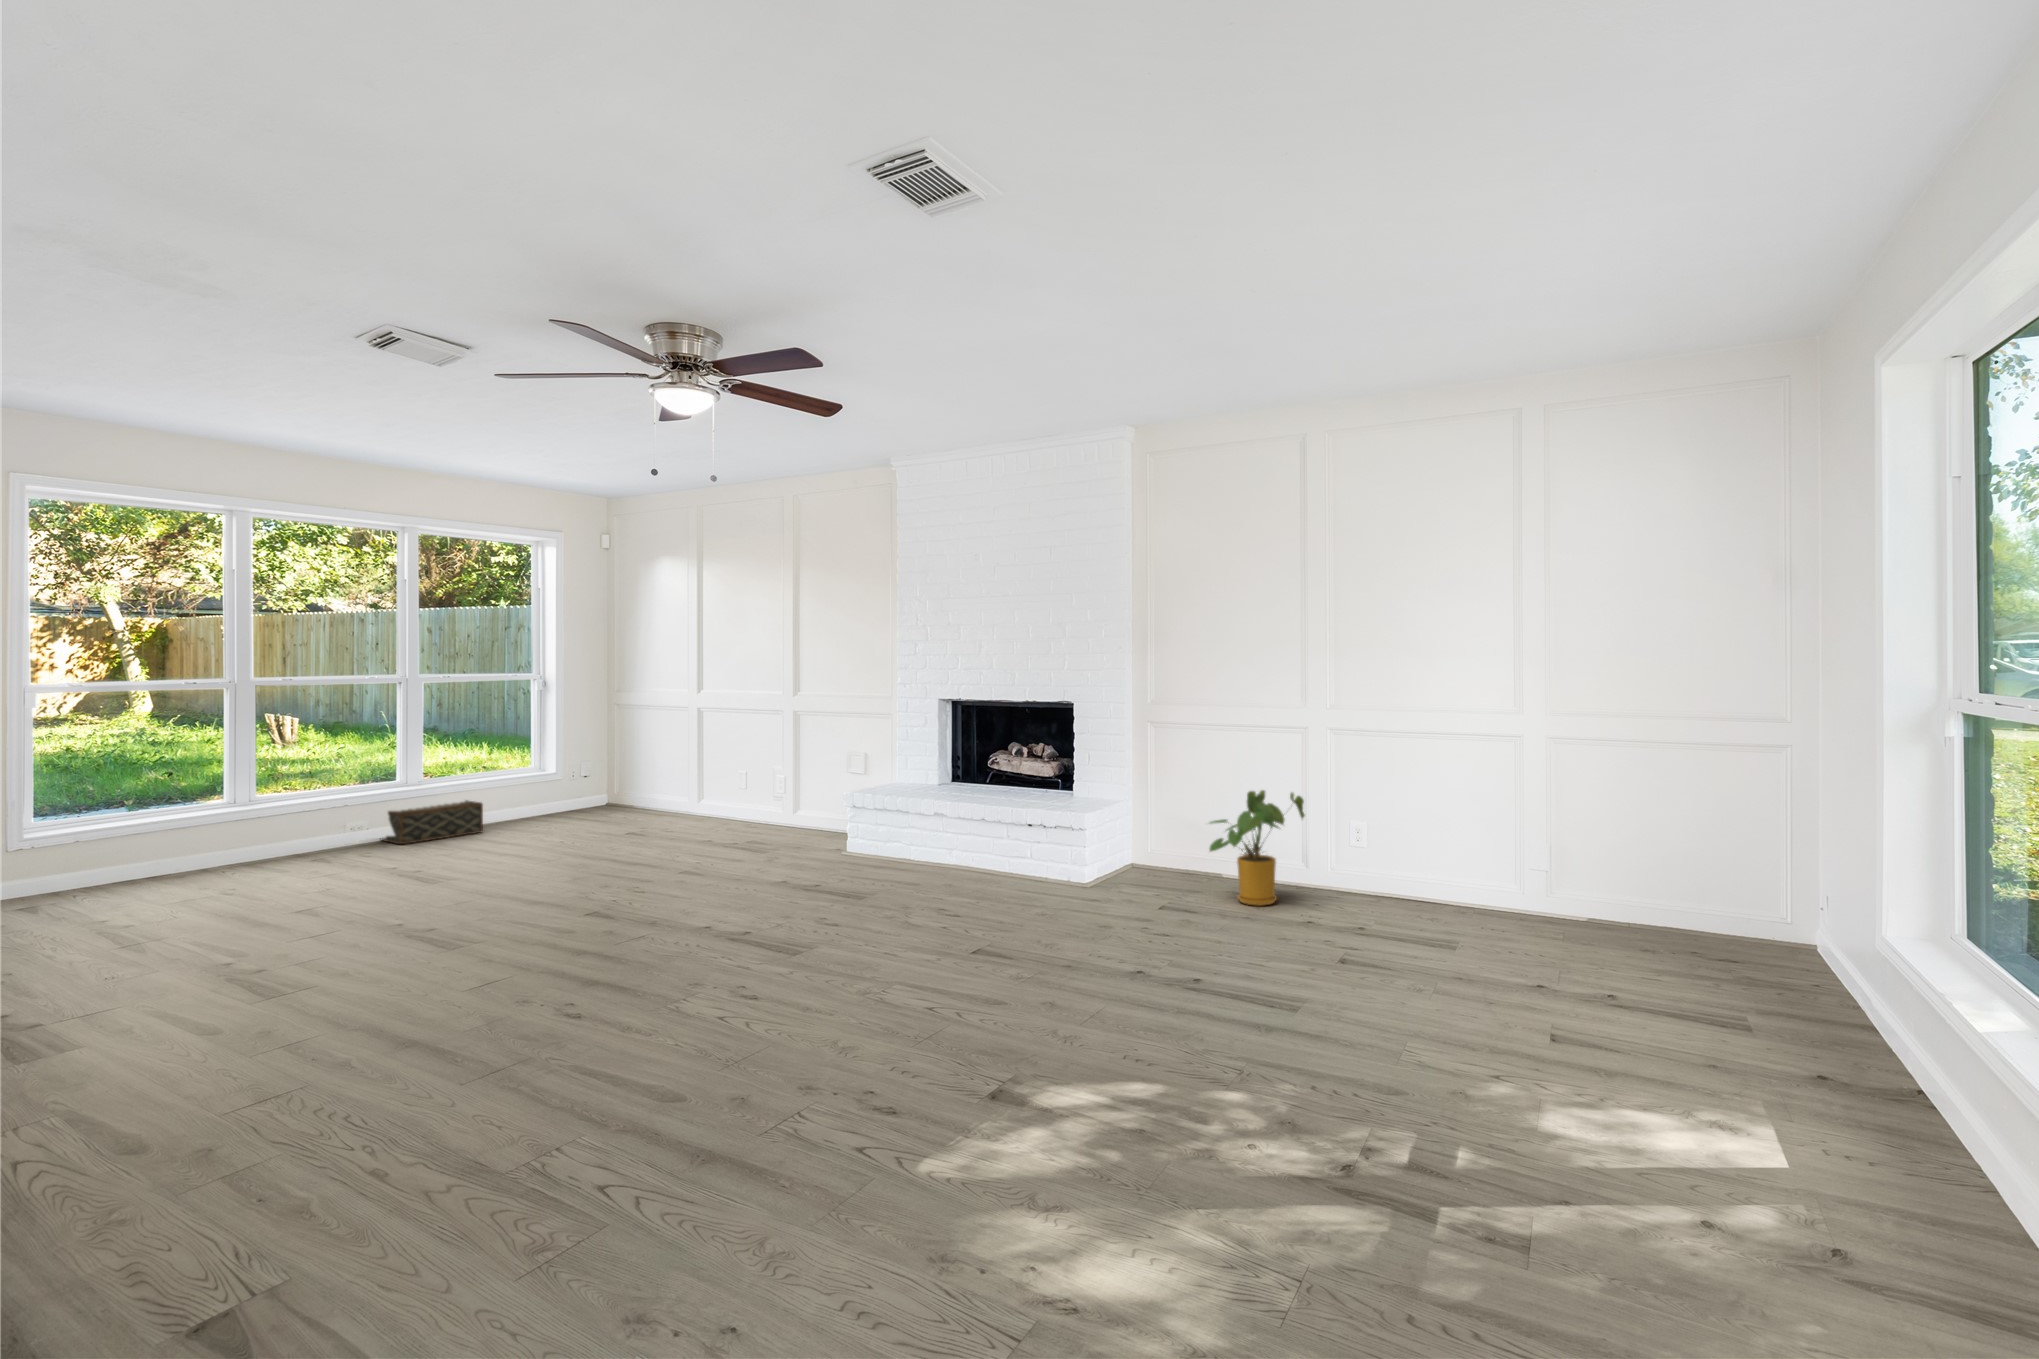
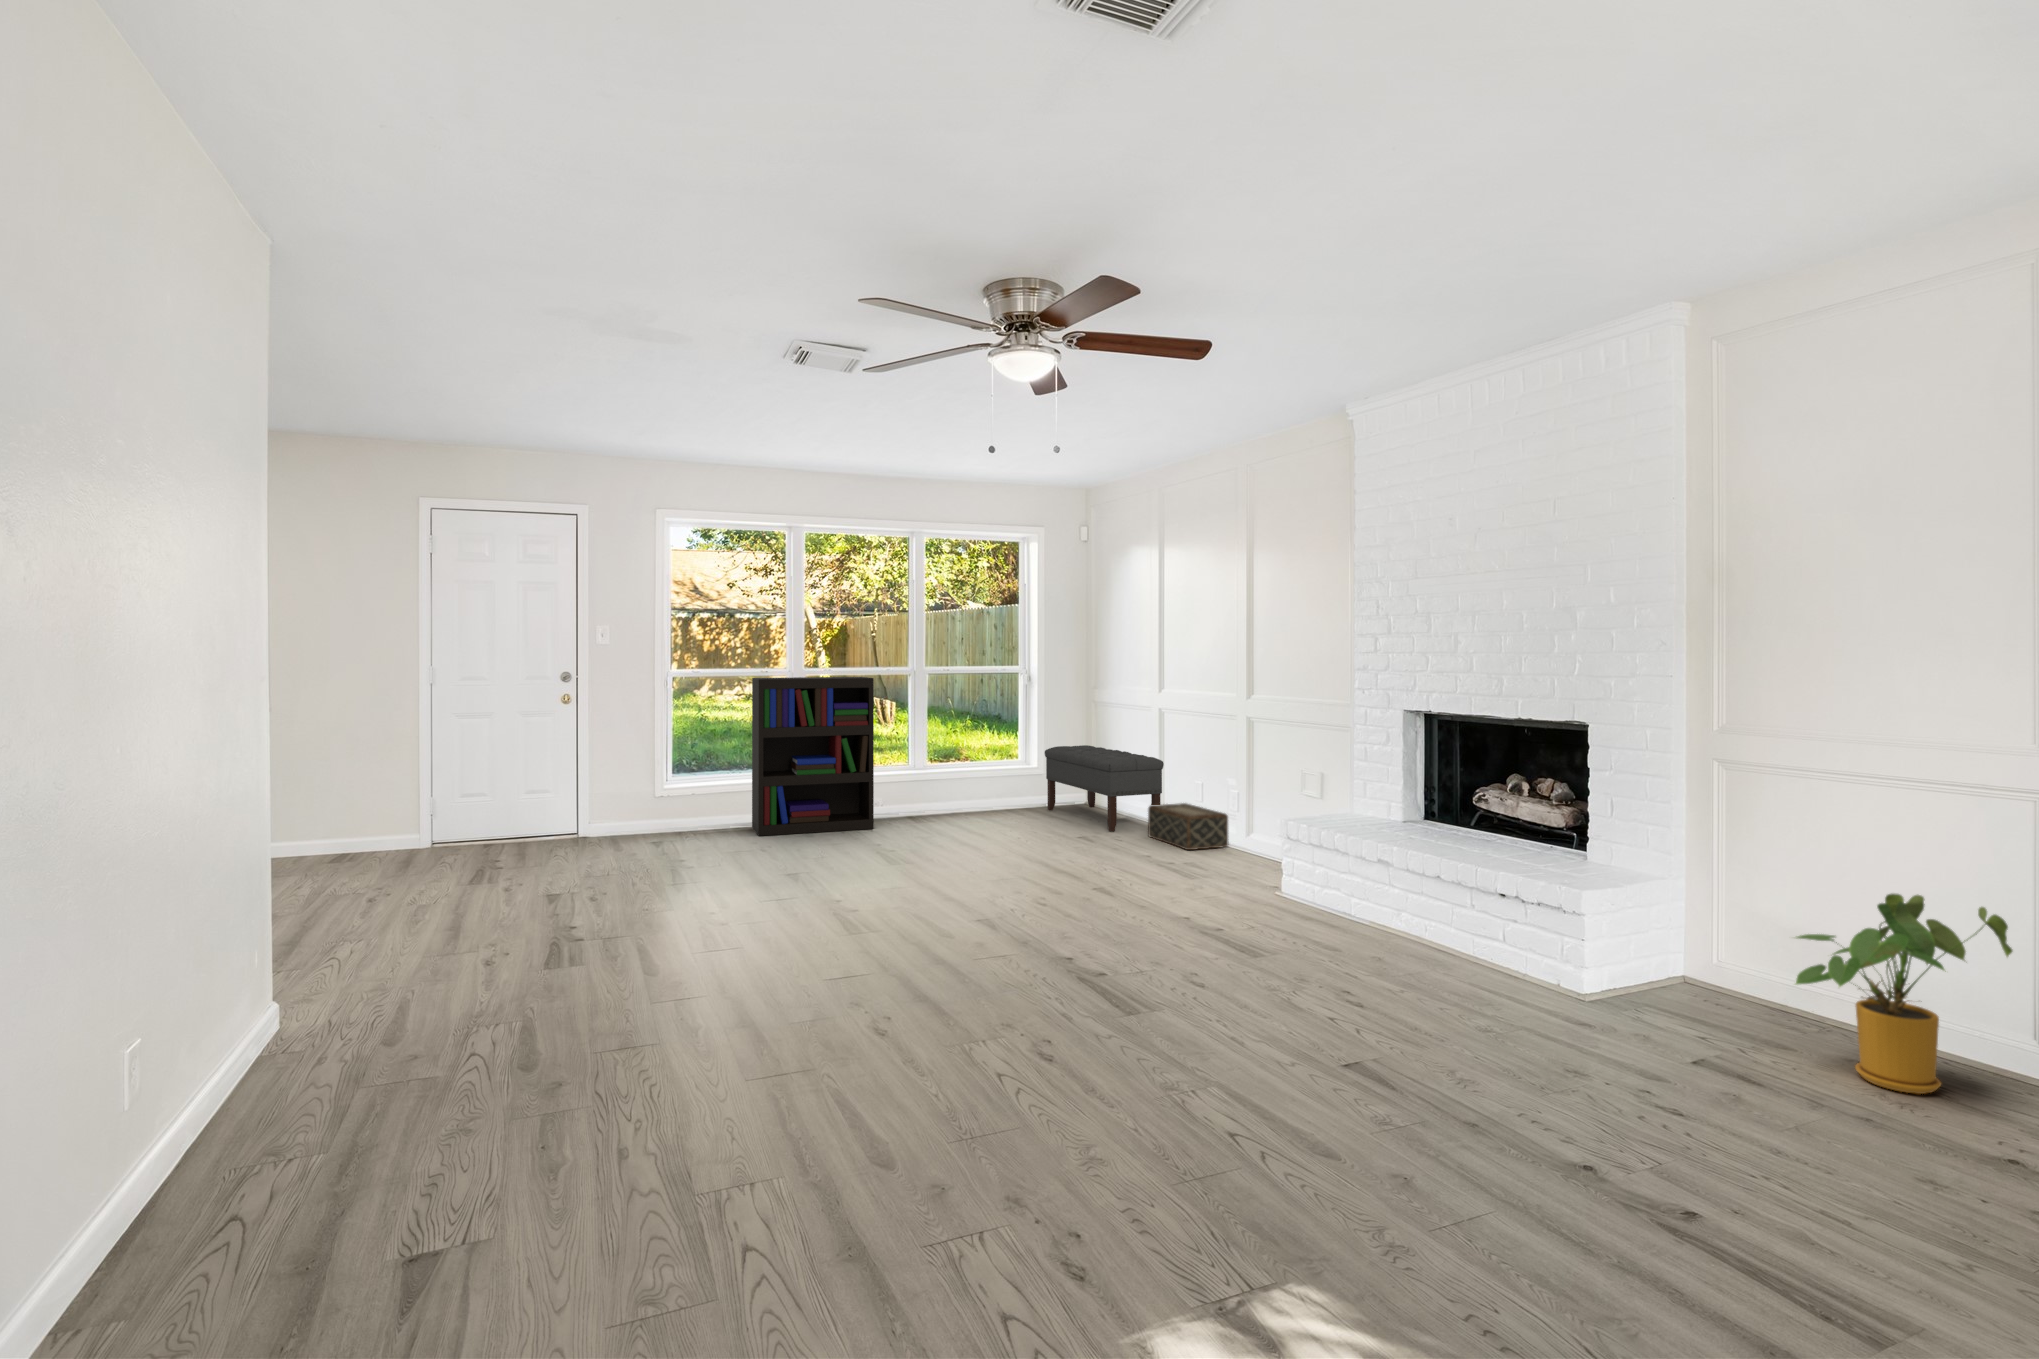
bookshelf: none [193,687,373,877] -> present [752,677,874,836]
bench: none [566,749,703,826] -> present [1045,745,1164,831]
woven basket: present [380,800,483,844] -> present [1148,803,1229,850]

